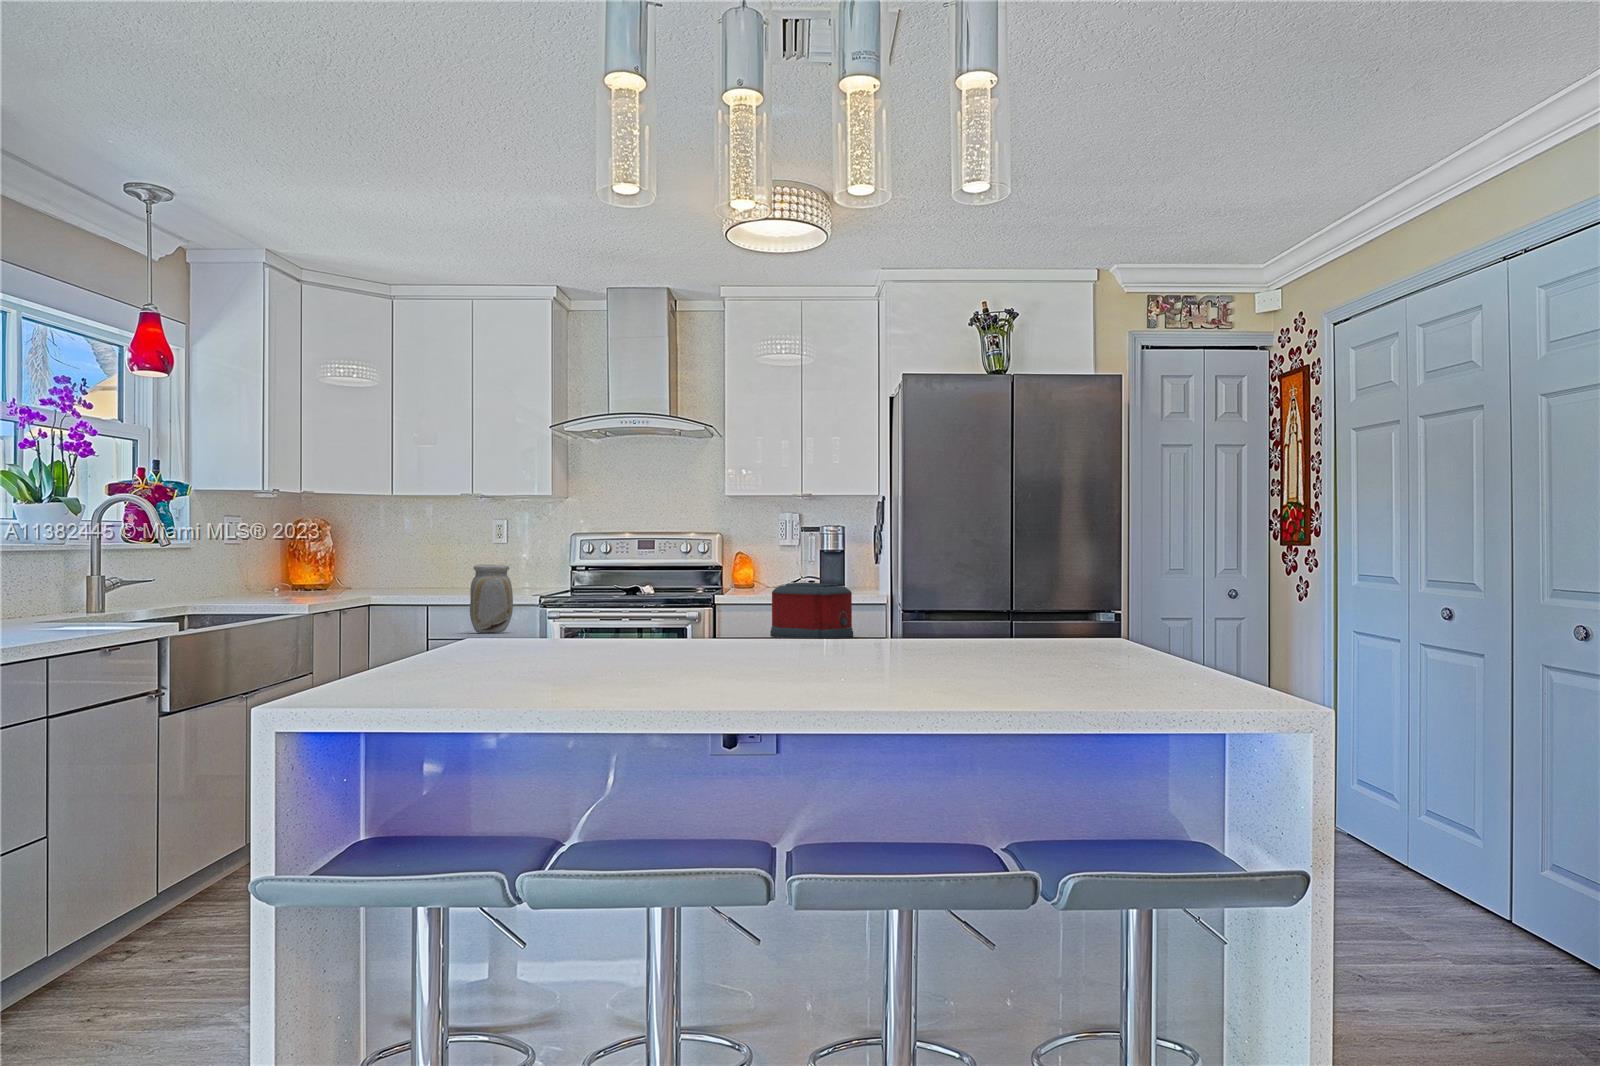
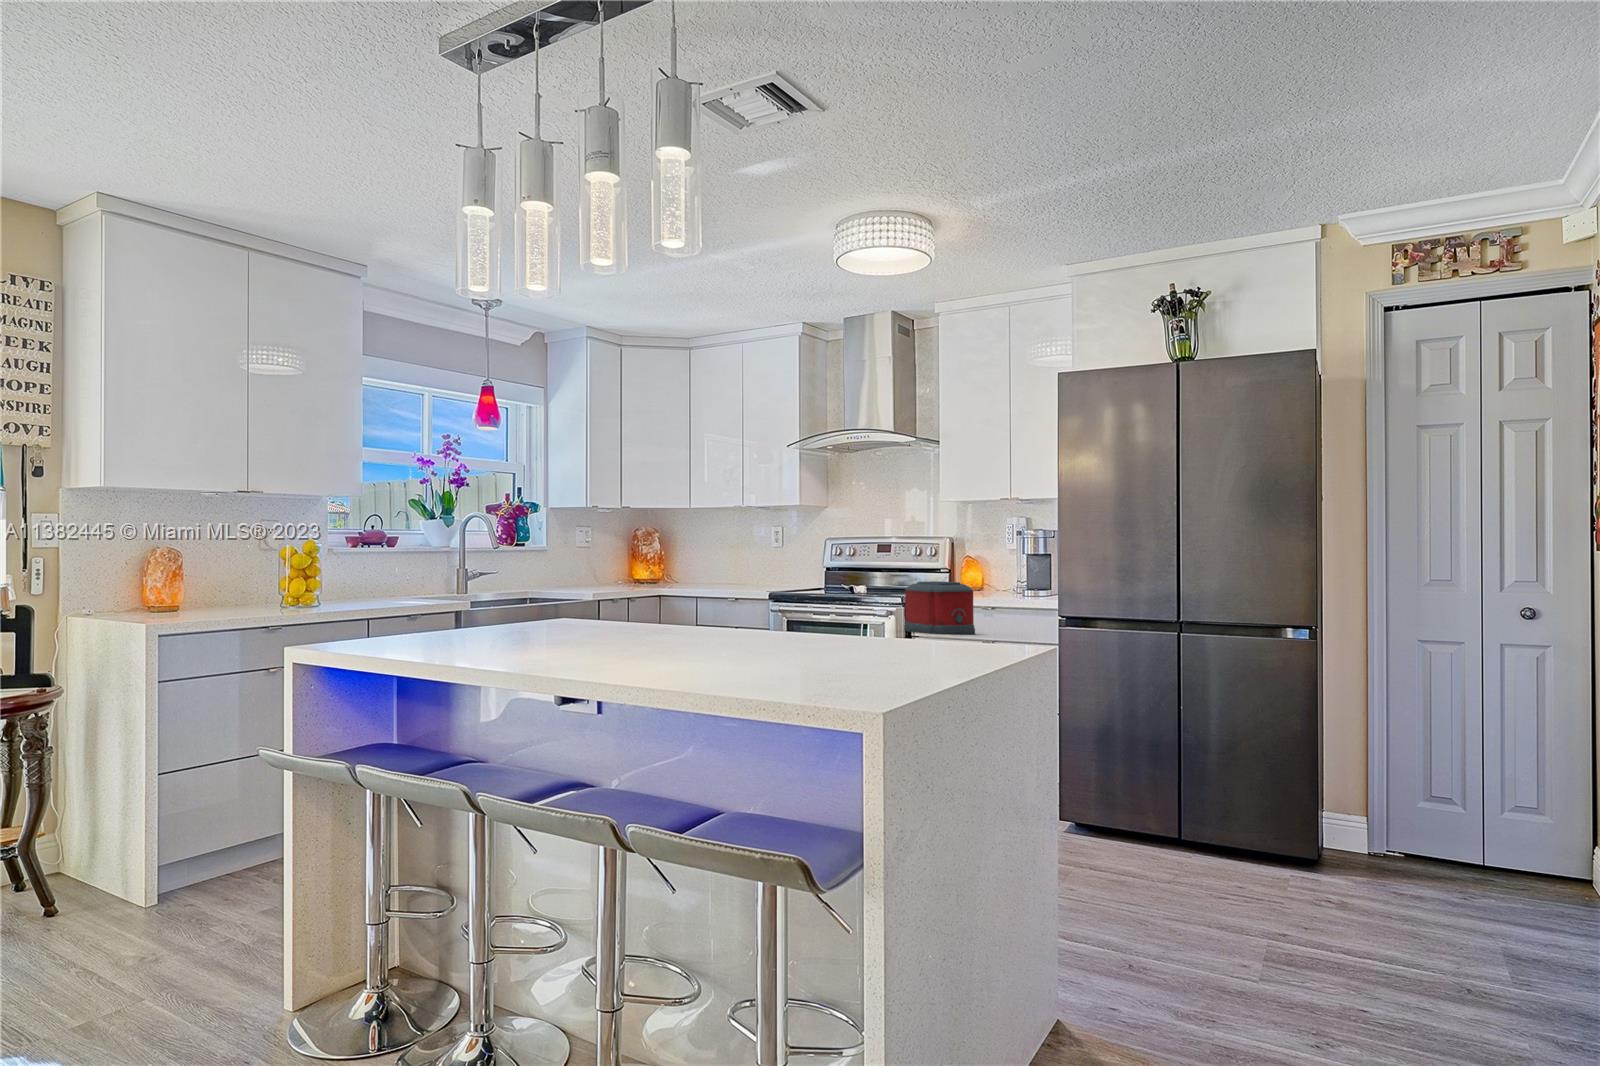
vase: present [470,564,513,633] -> none [721,564,754,619]

